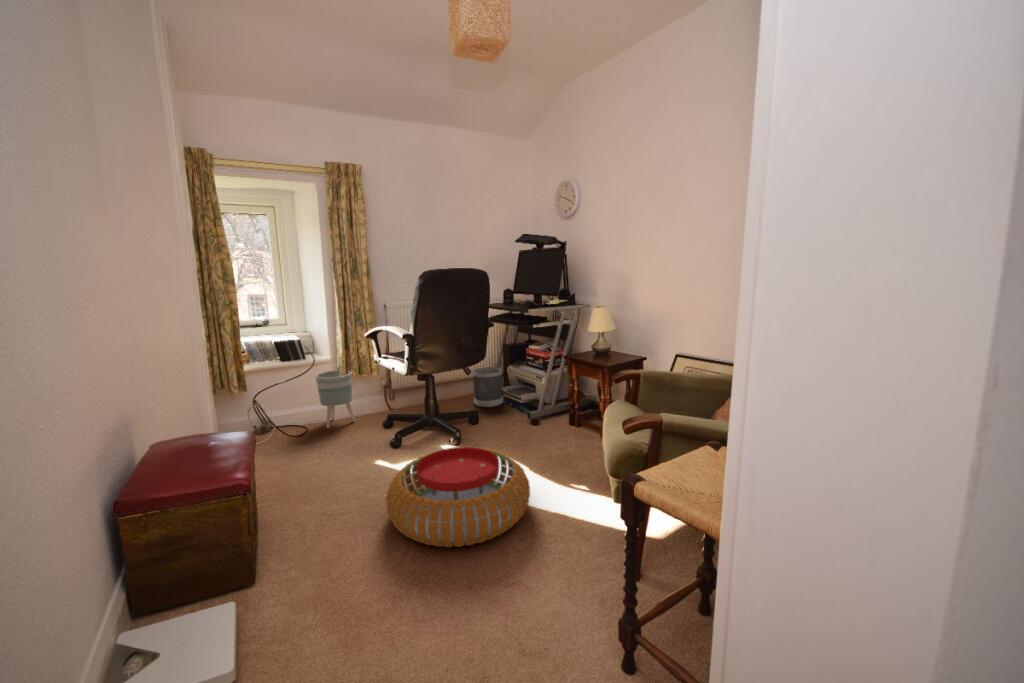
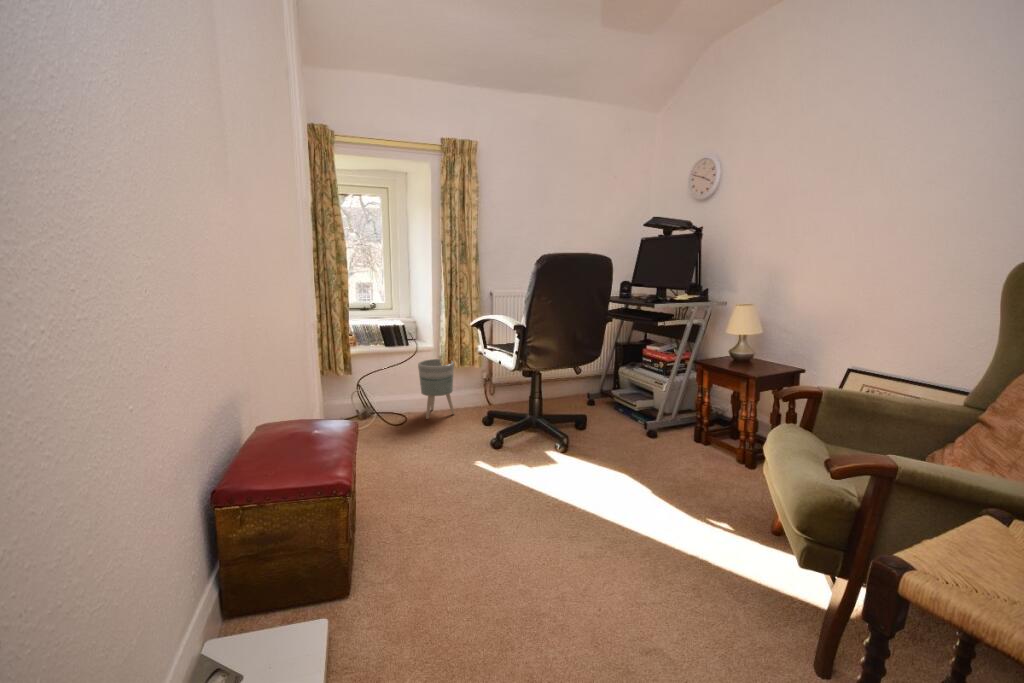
wastebasket: present [473,367,503,407] -> none [579,367,614,412]
pouf: present [386,447,530,547] -> none [492,460,665,588]

